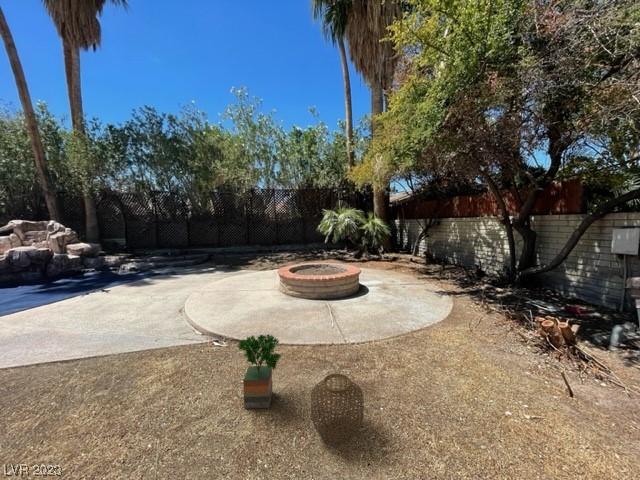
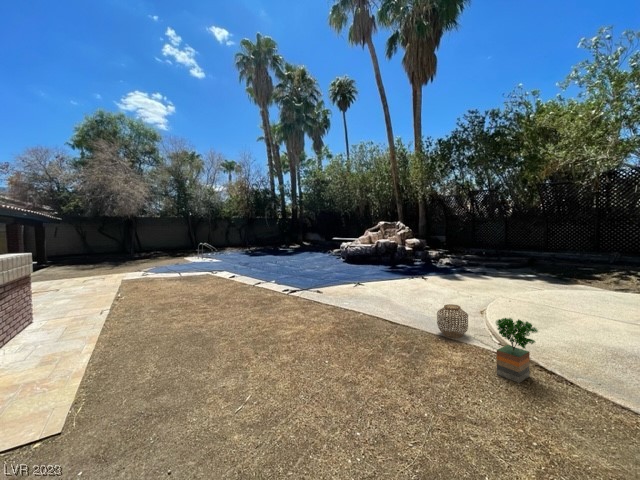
woven basket: present [311,374,364,444] -> present [437,304,468,338]

